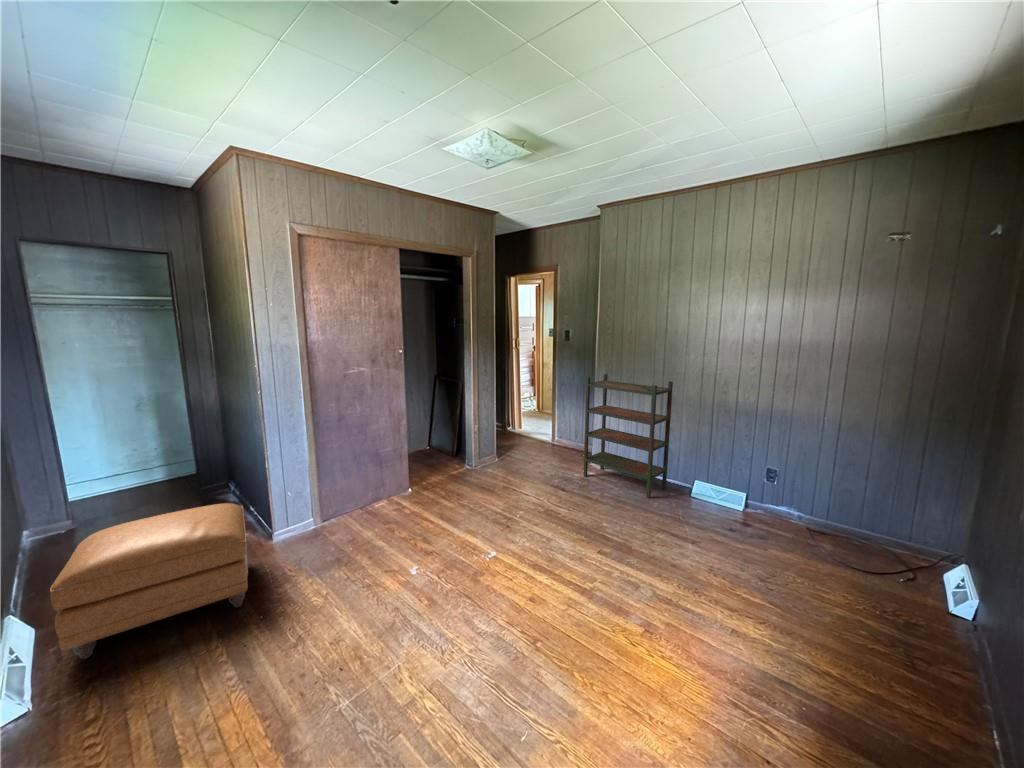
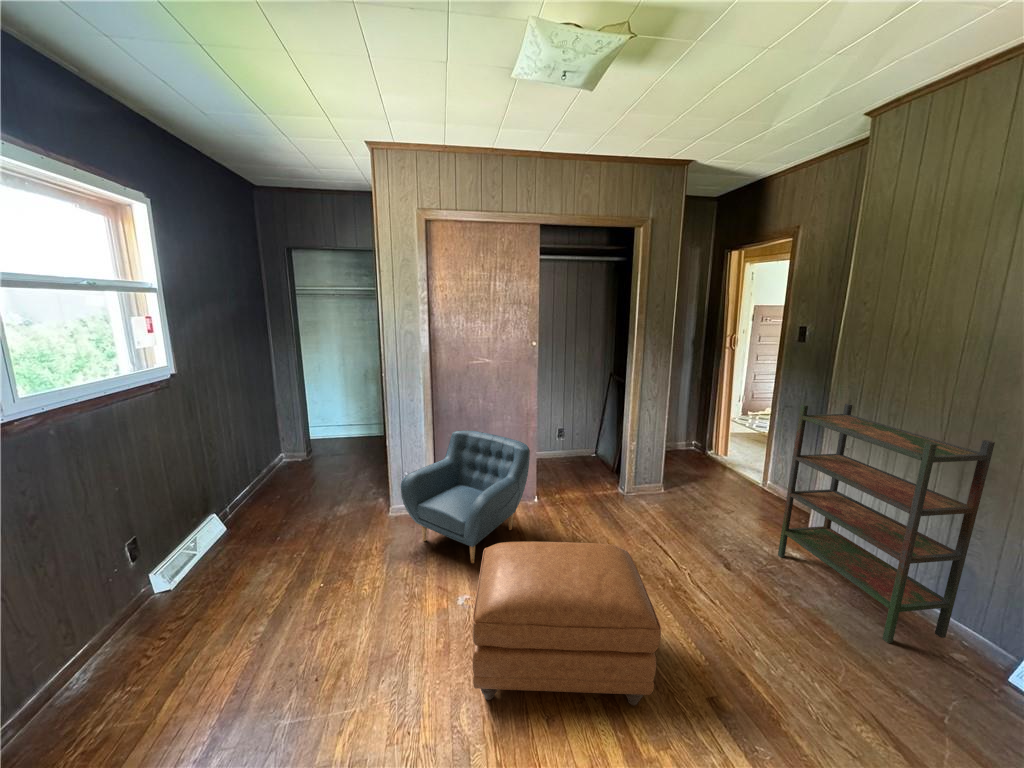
armchair: none [309,436,424,549] -> present [401,431,530,563]
ottoman: present [50,503,248,659] -> present [473,542,662,705]

